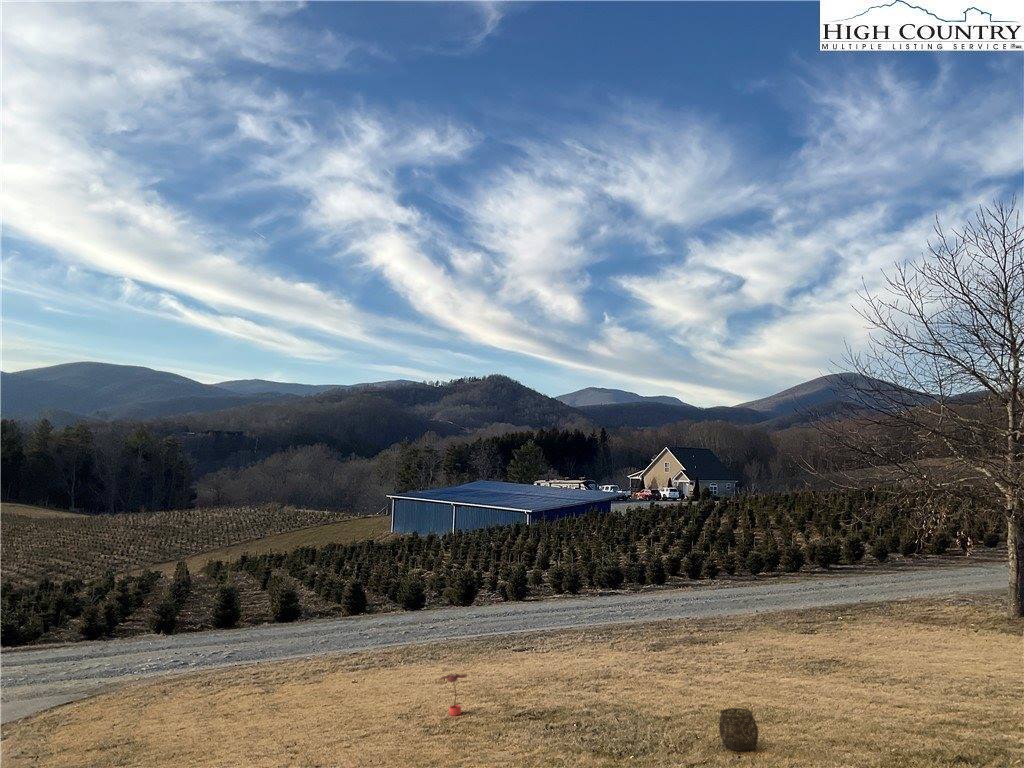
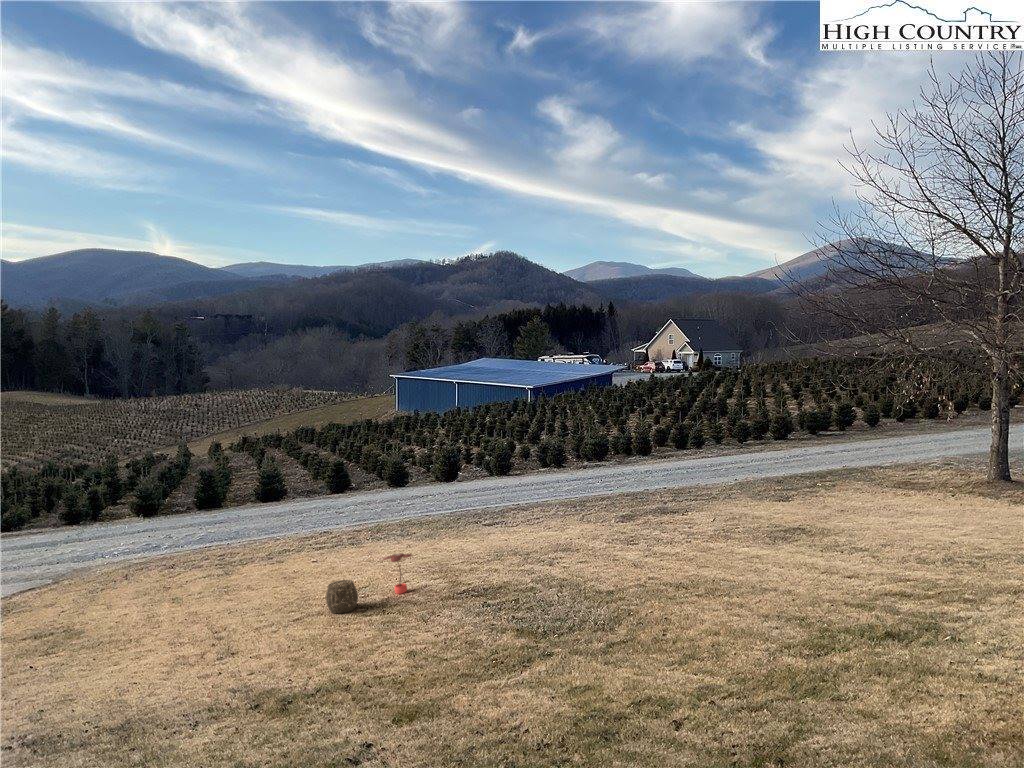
woven basket: present [719,708,758,751] -> present [326,580,358,614]

